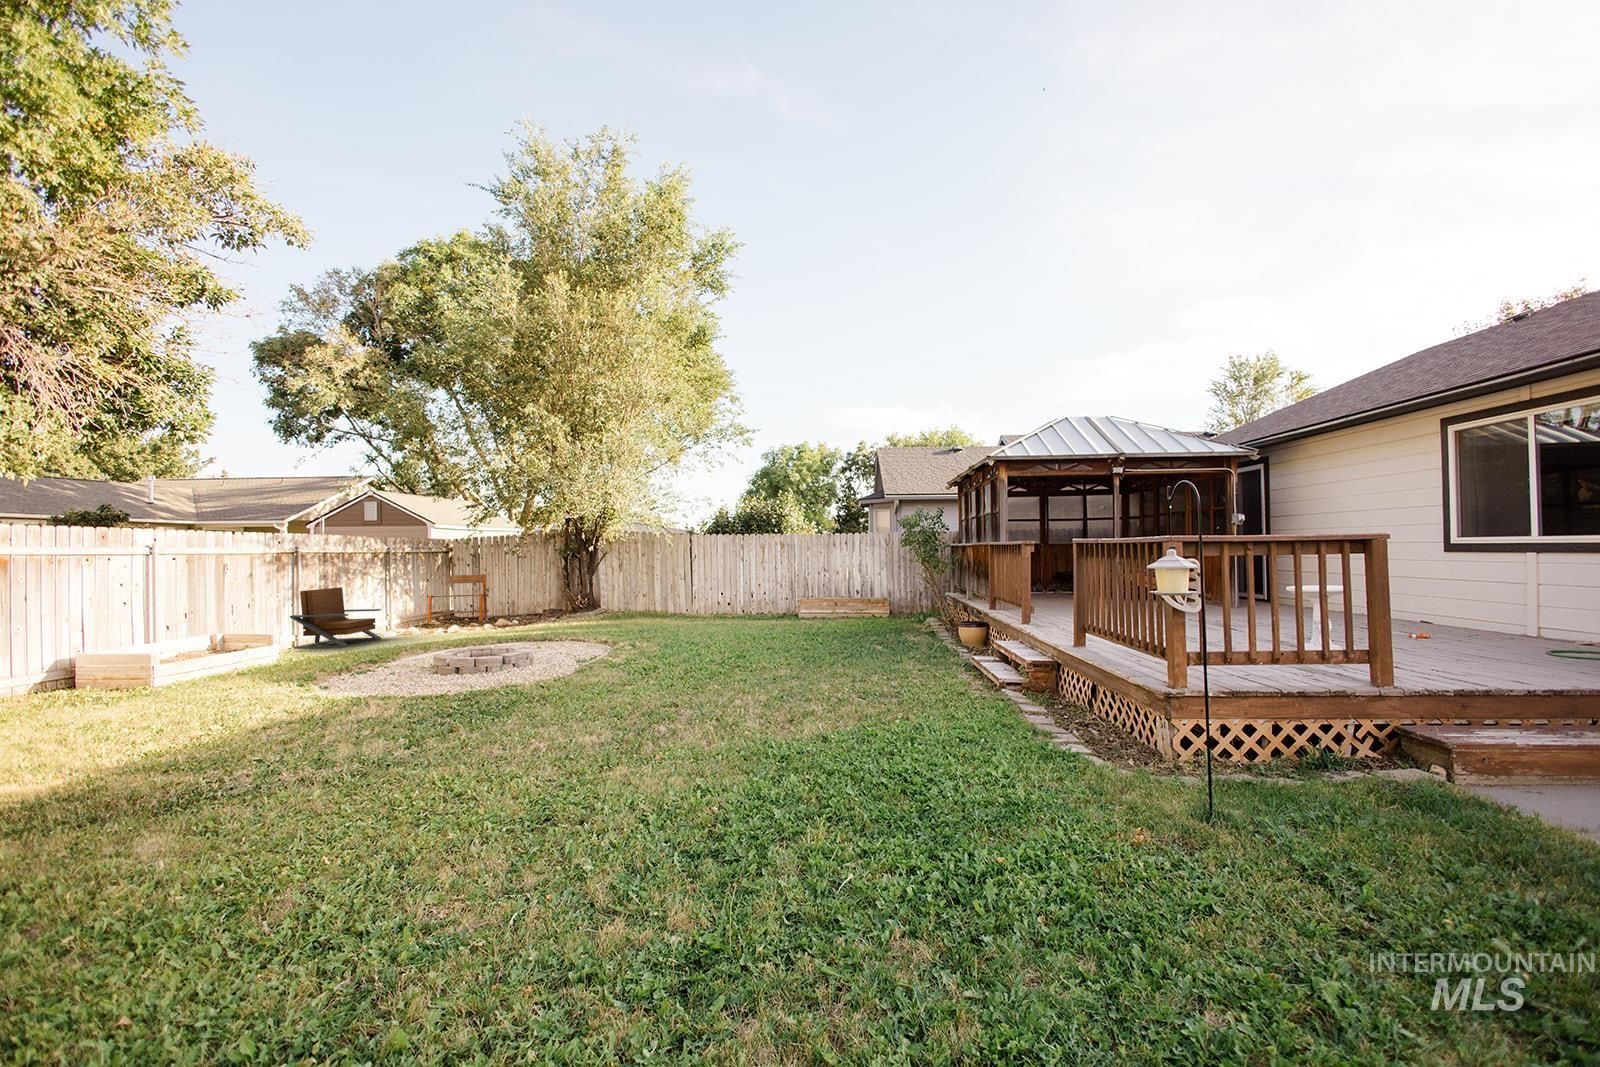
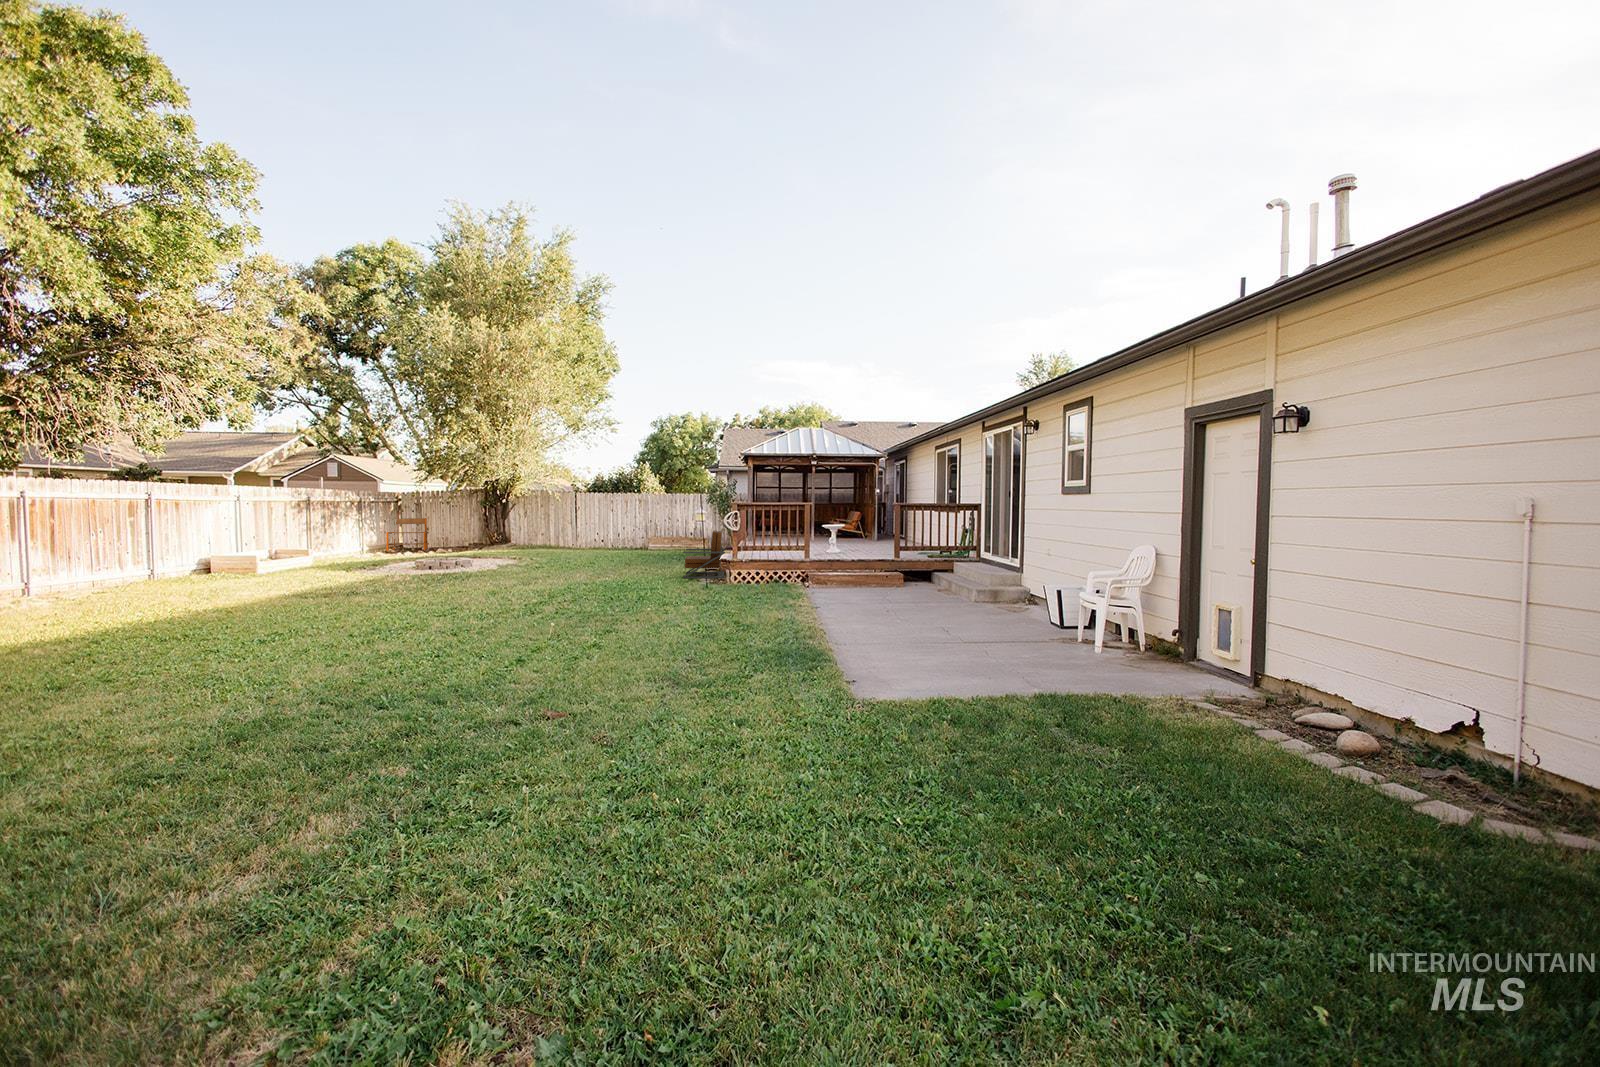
lounge chair: present [290,587,381,649] -> present [683,530,725,578]

